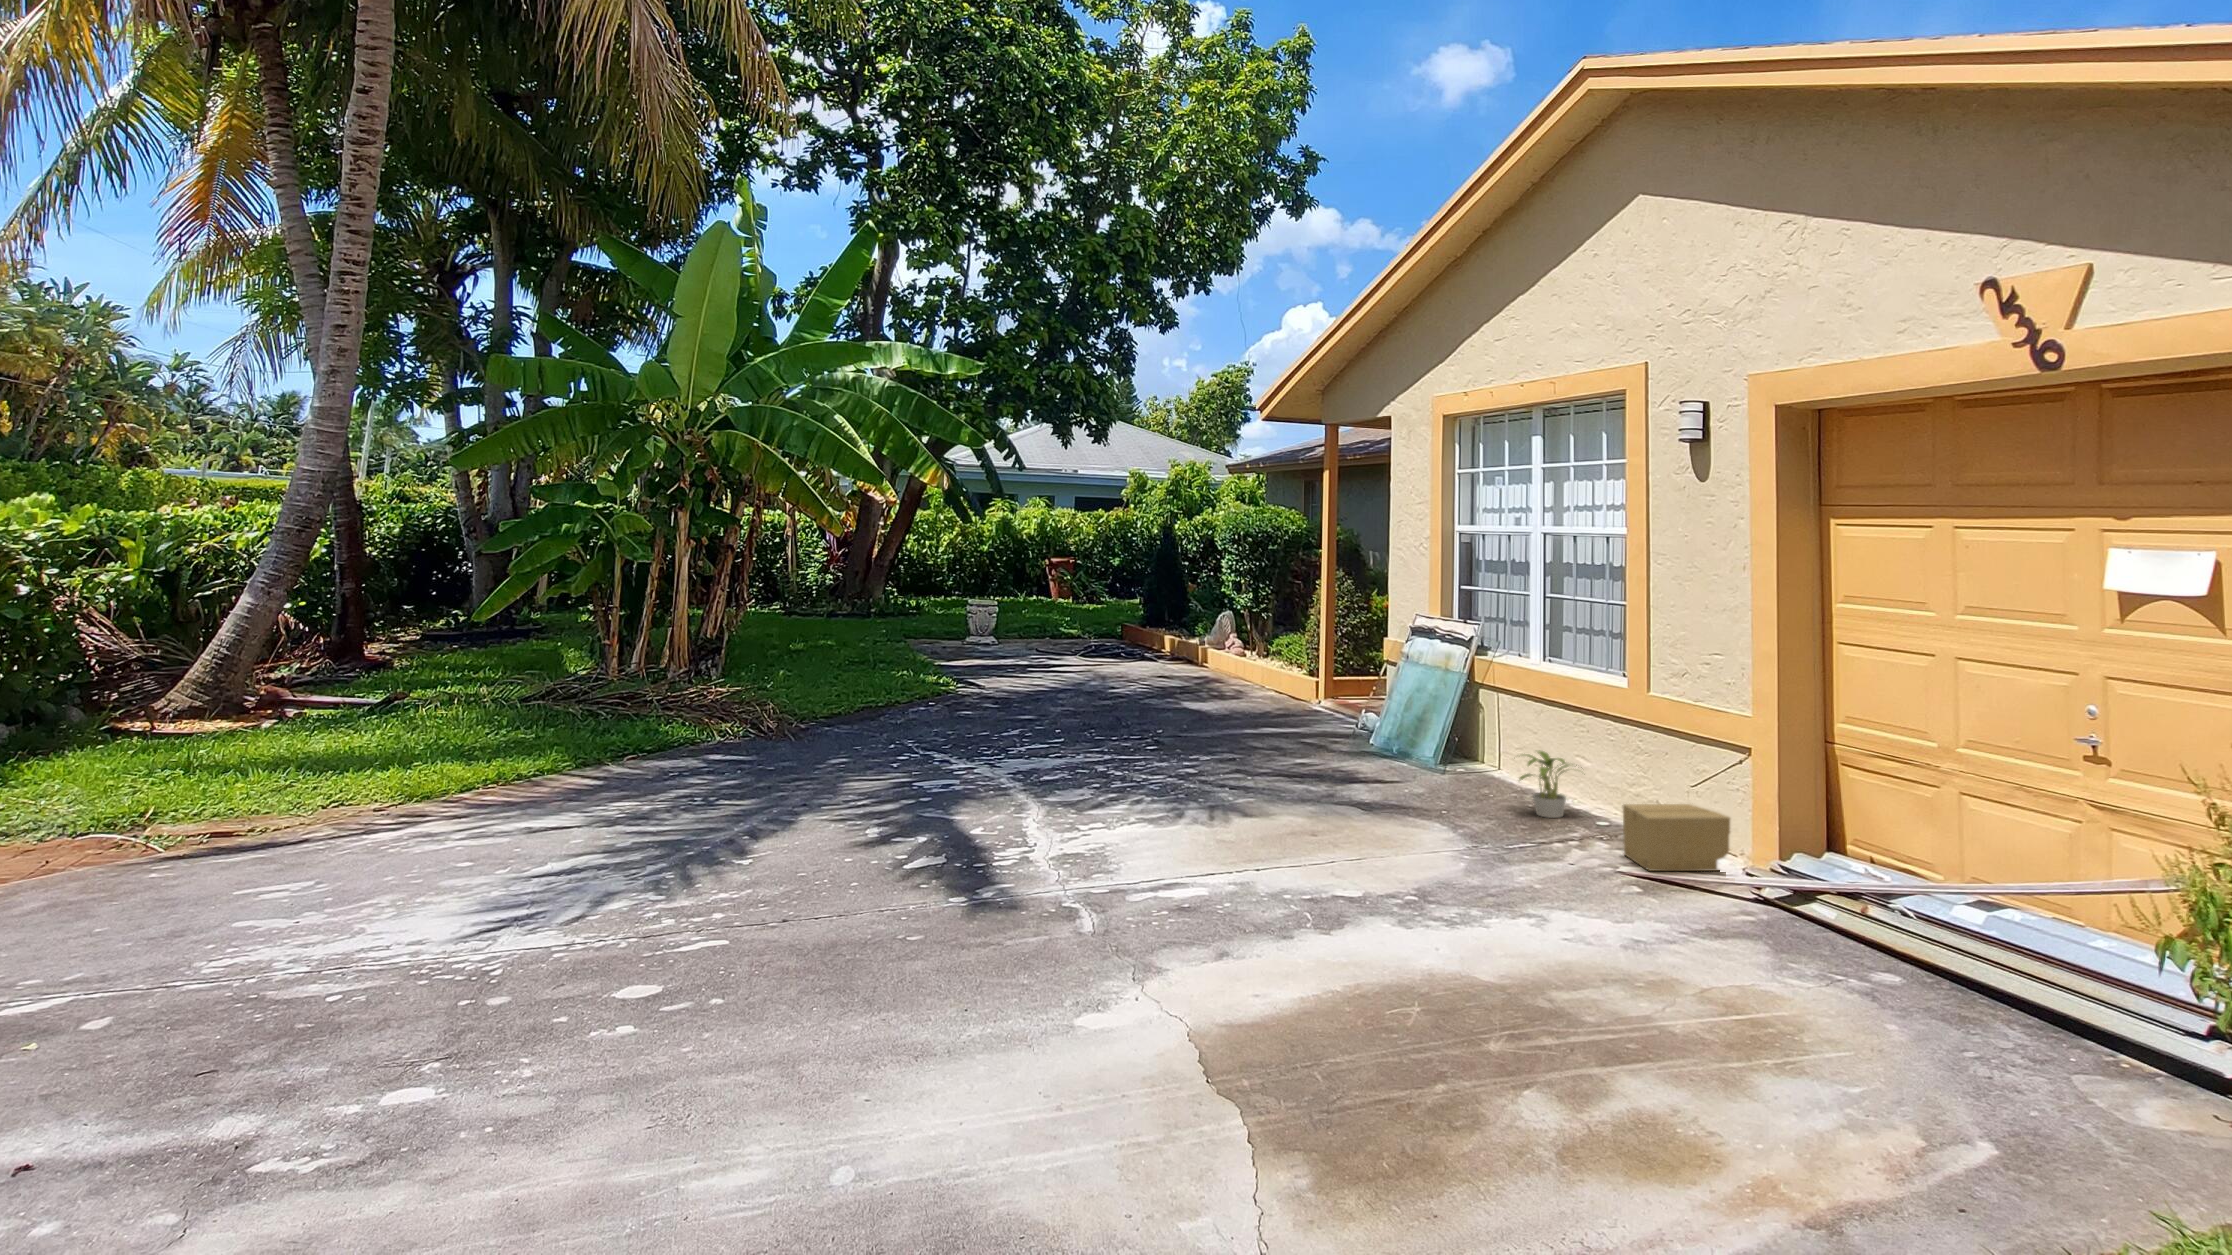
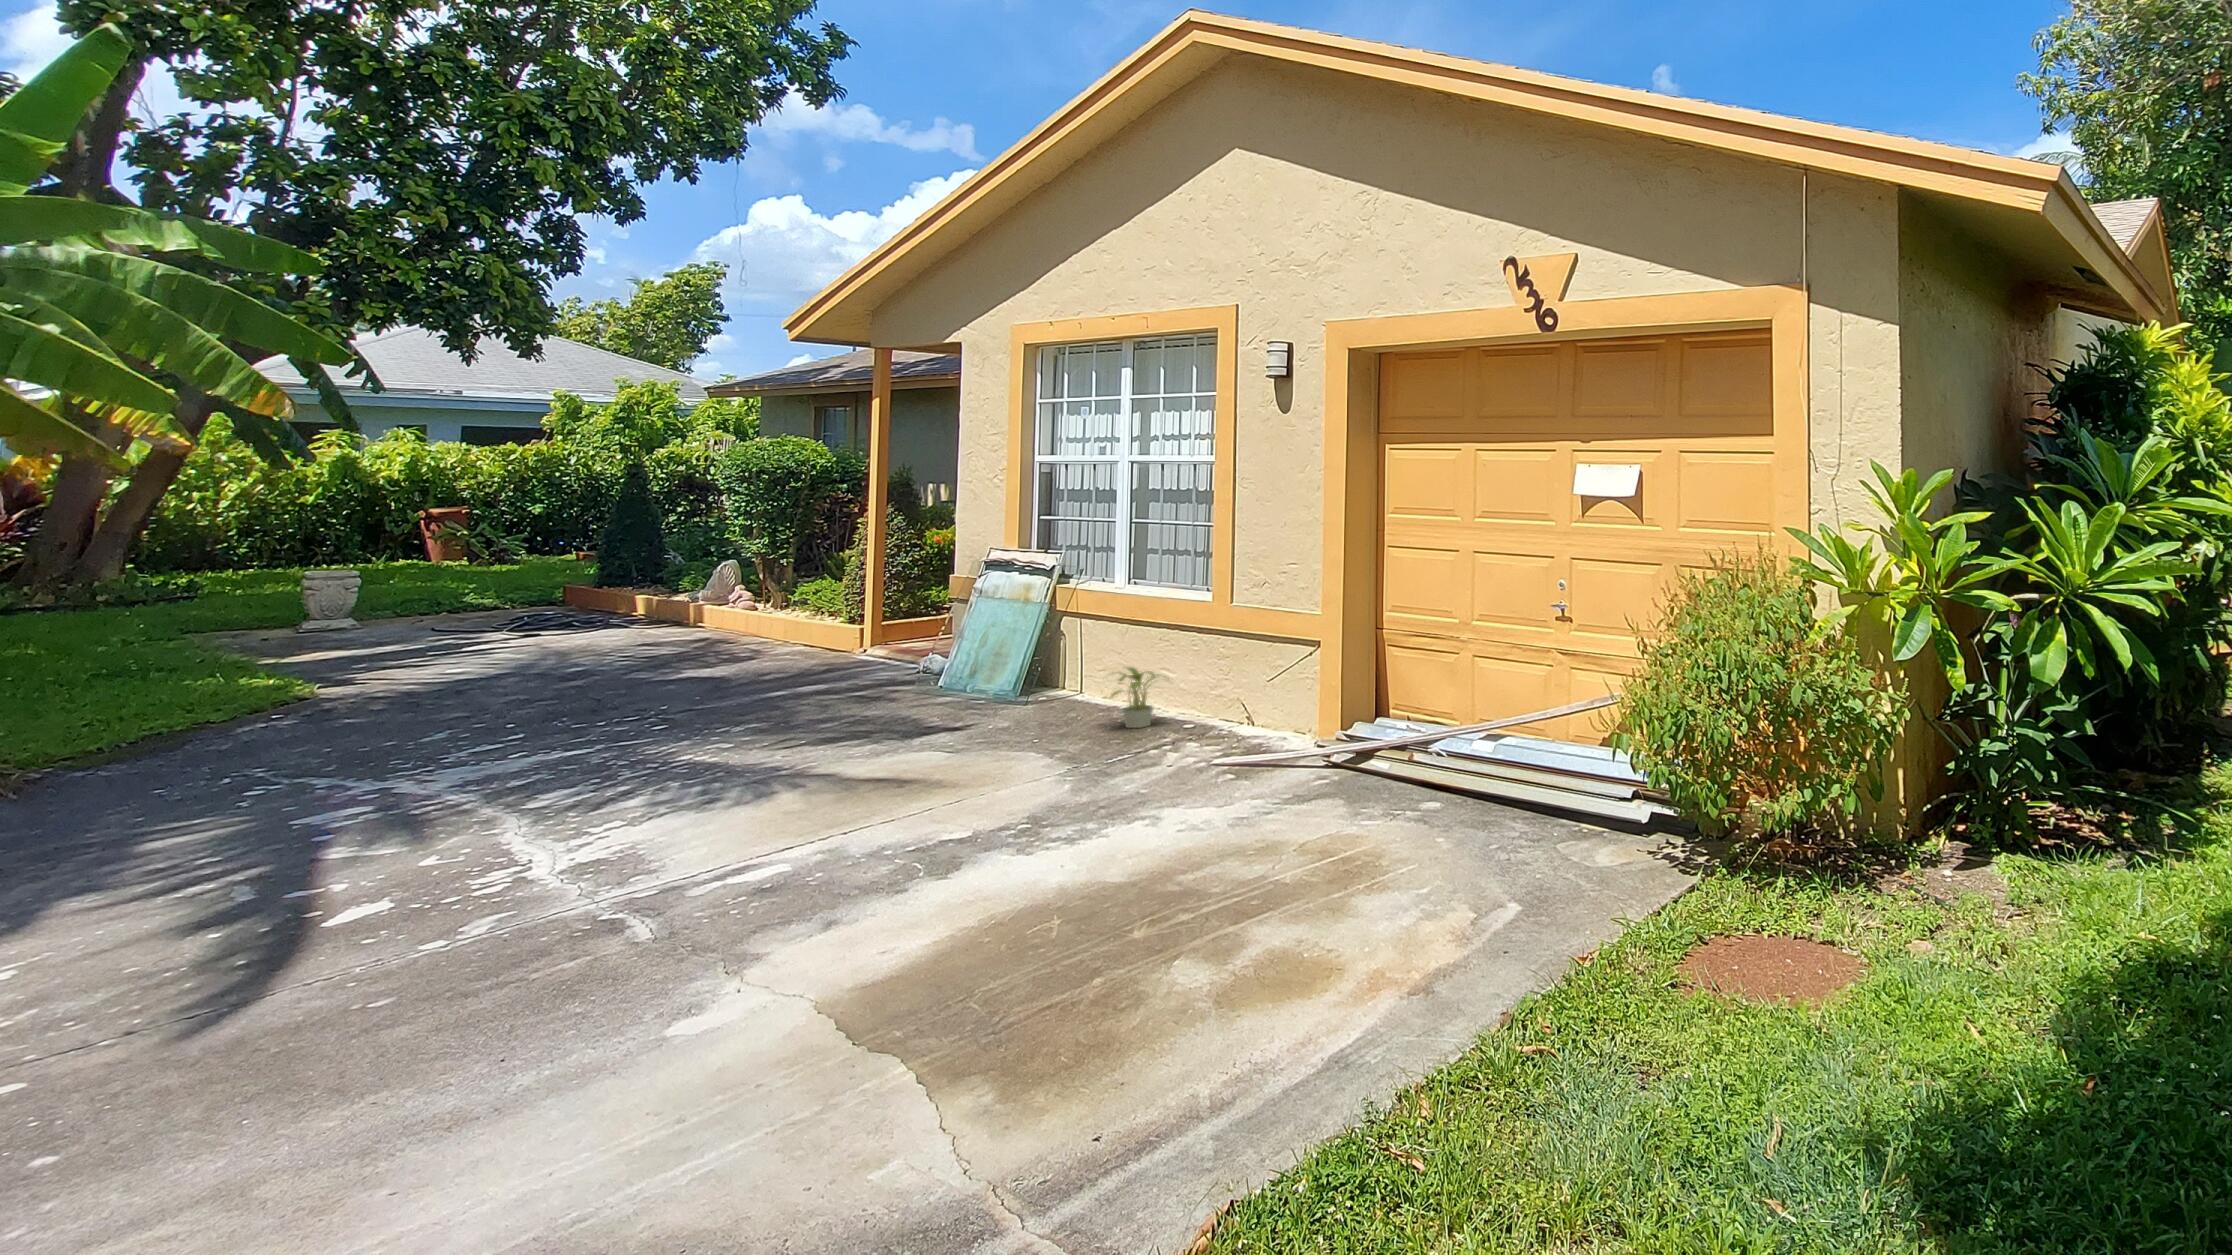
cardboard box: present [1623,804,1730,871] -> none [1213,693,1309,759]

